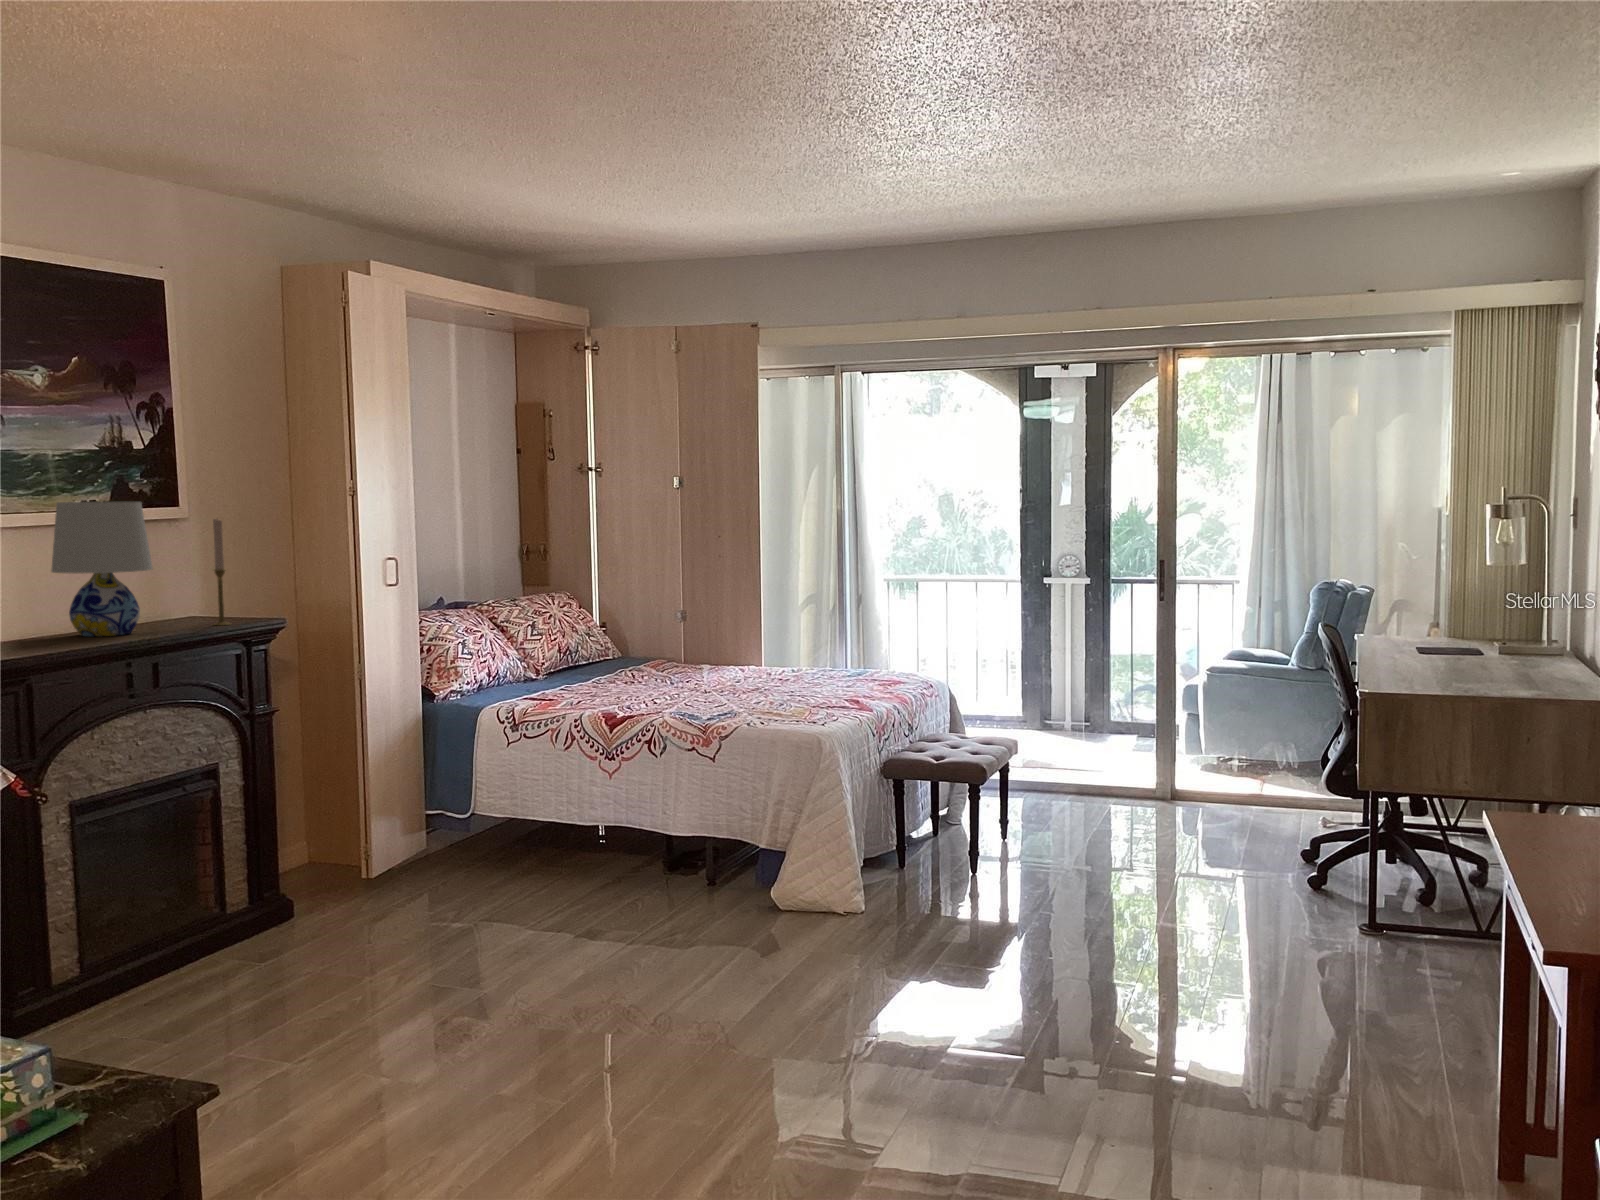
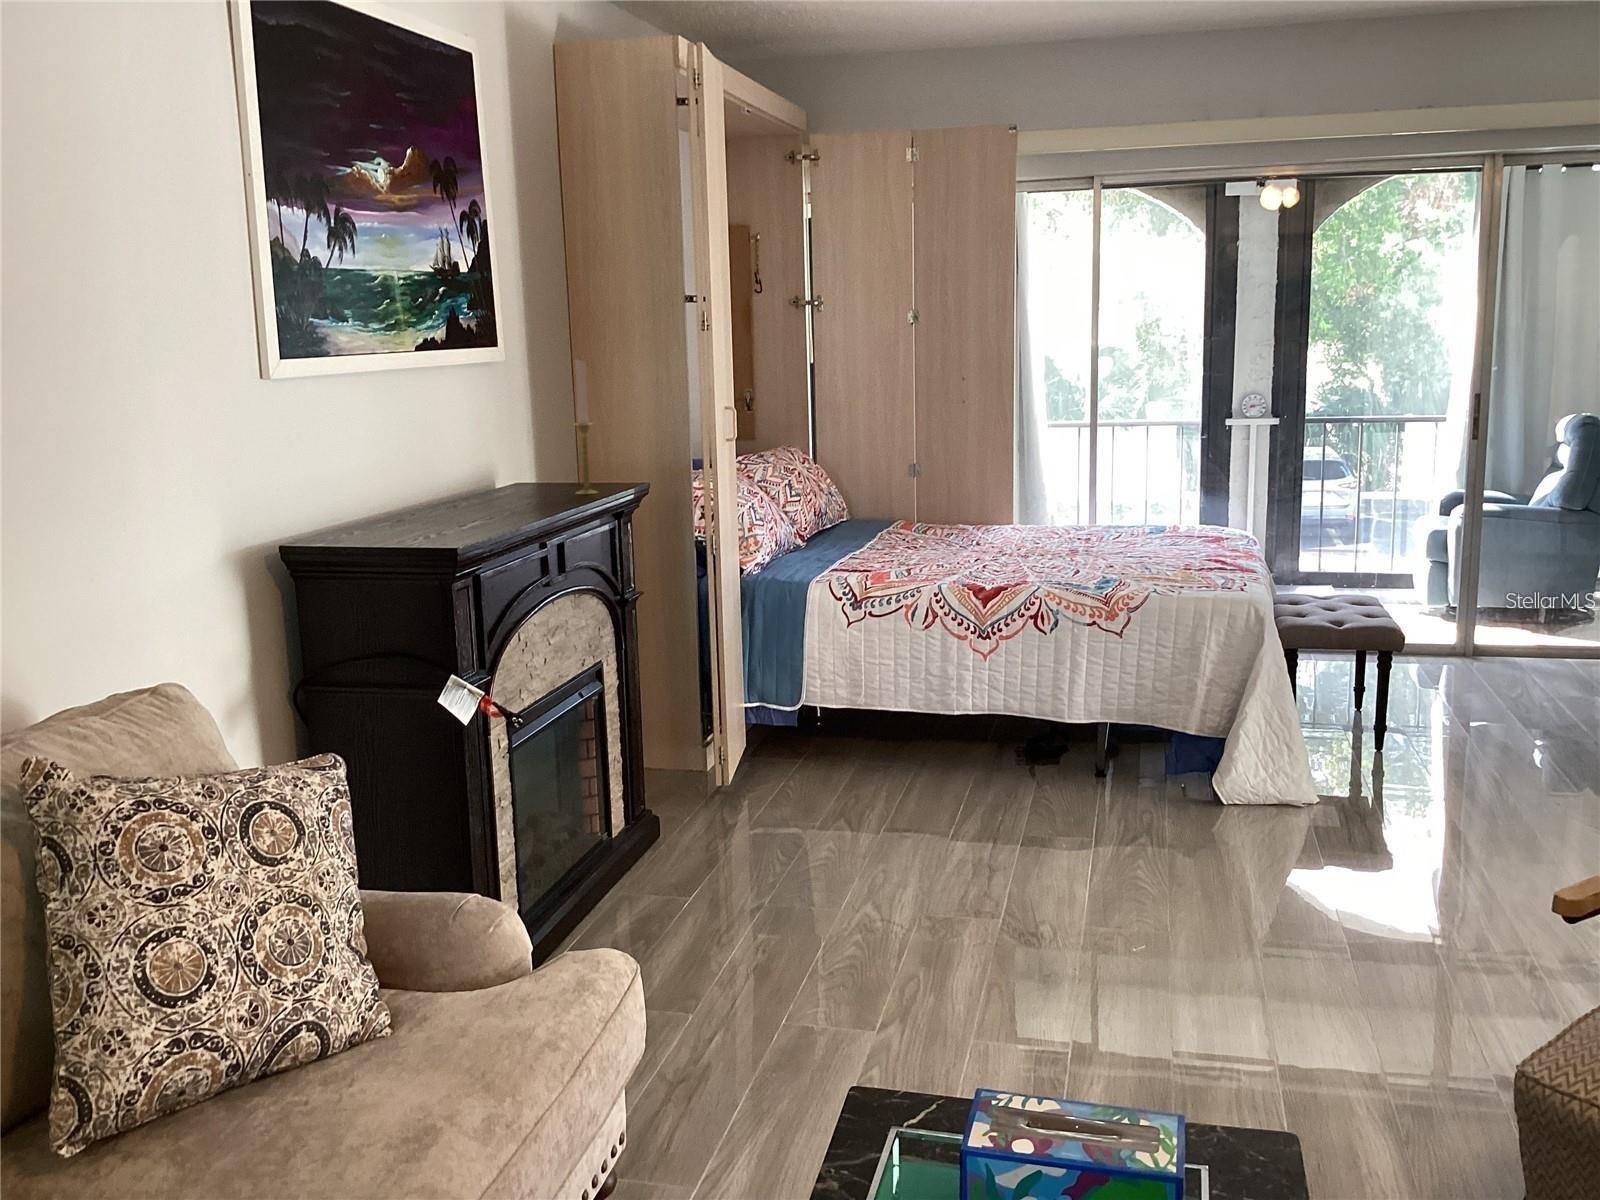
table lamp: present [51,502,152,636] -> none [425,338,543,513]

